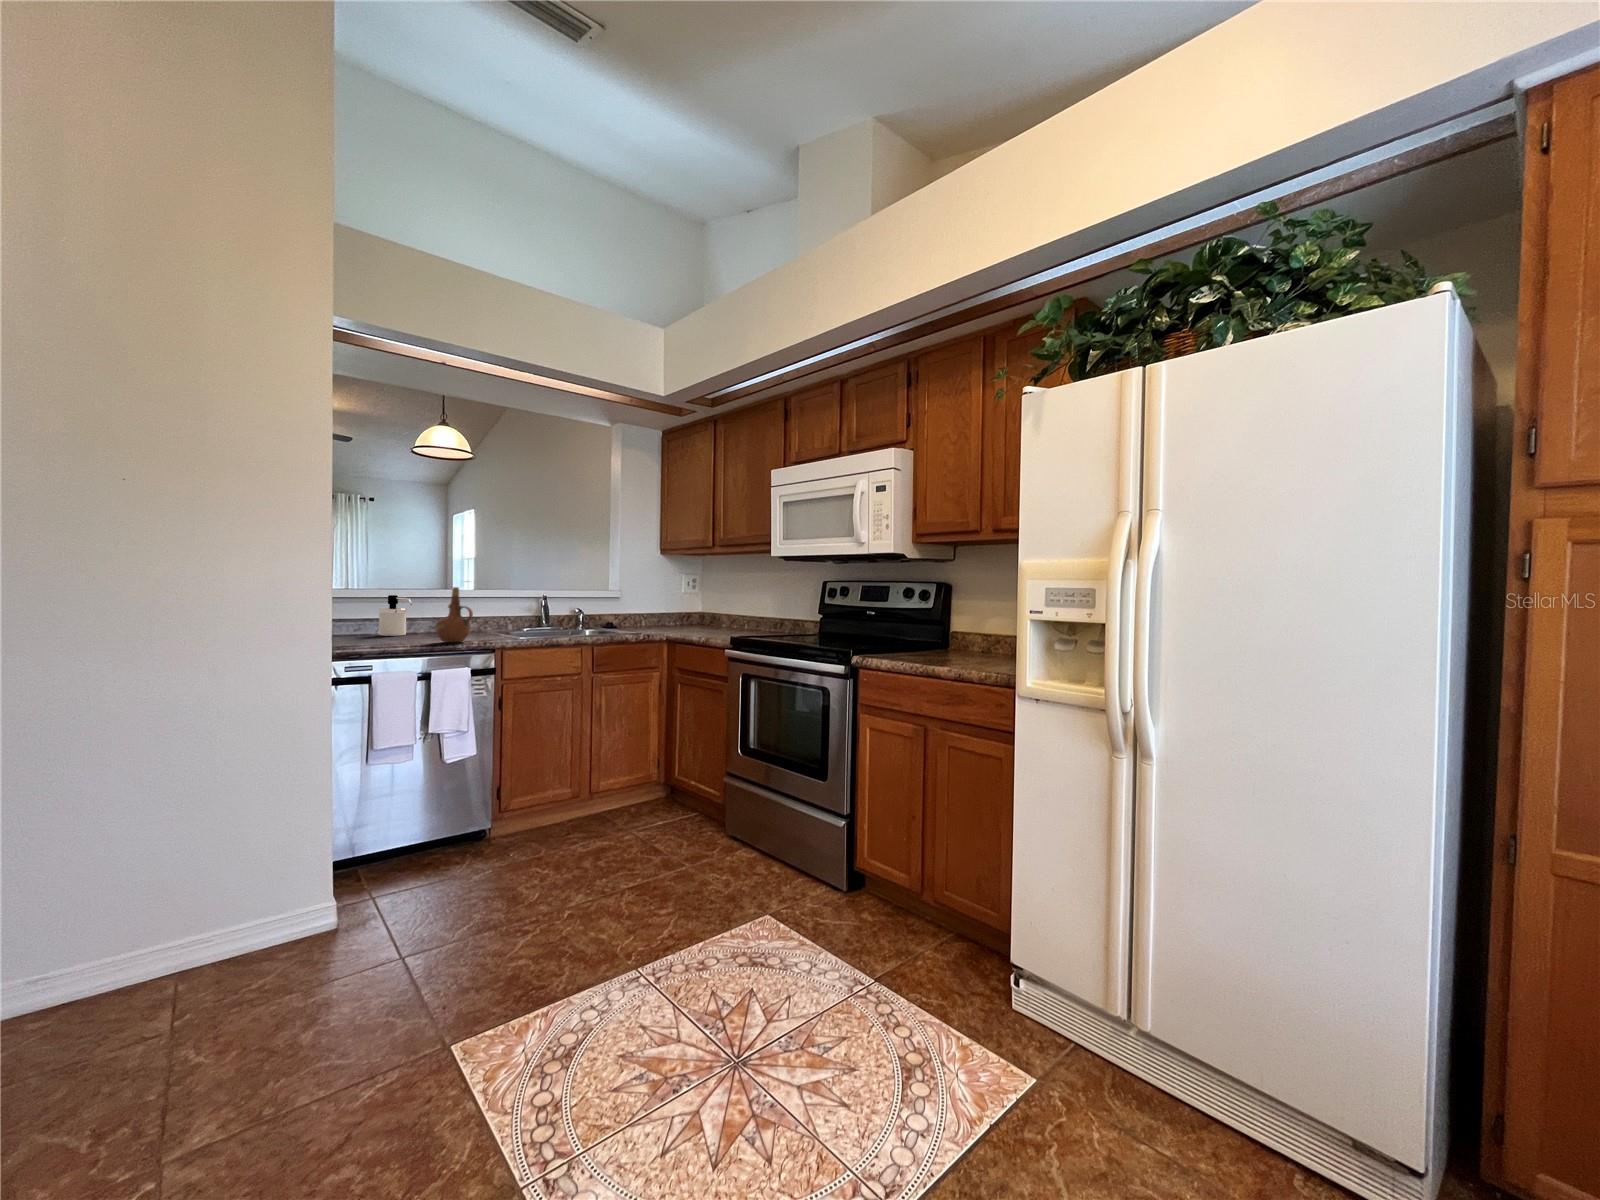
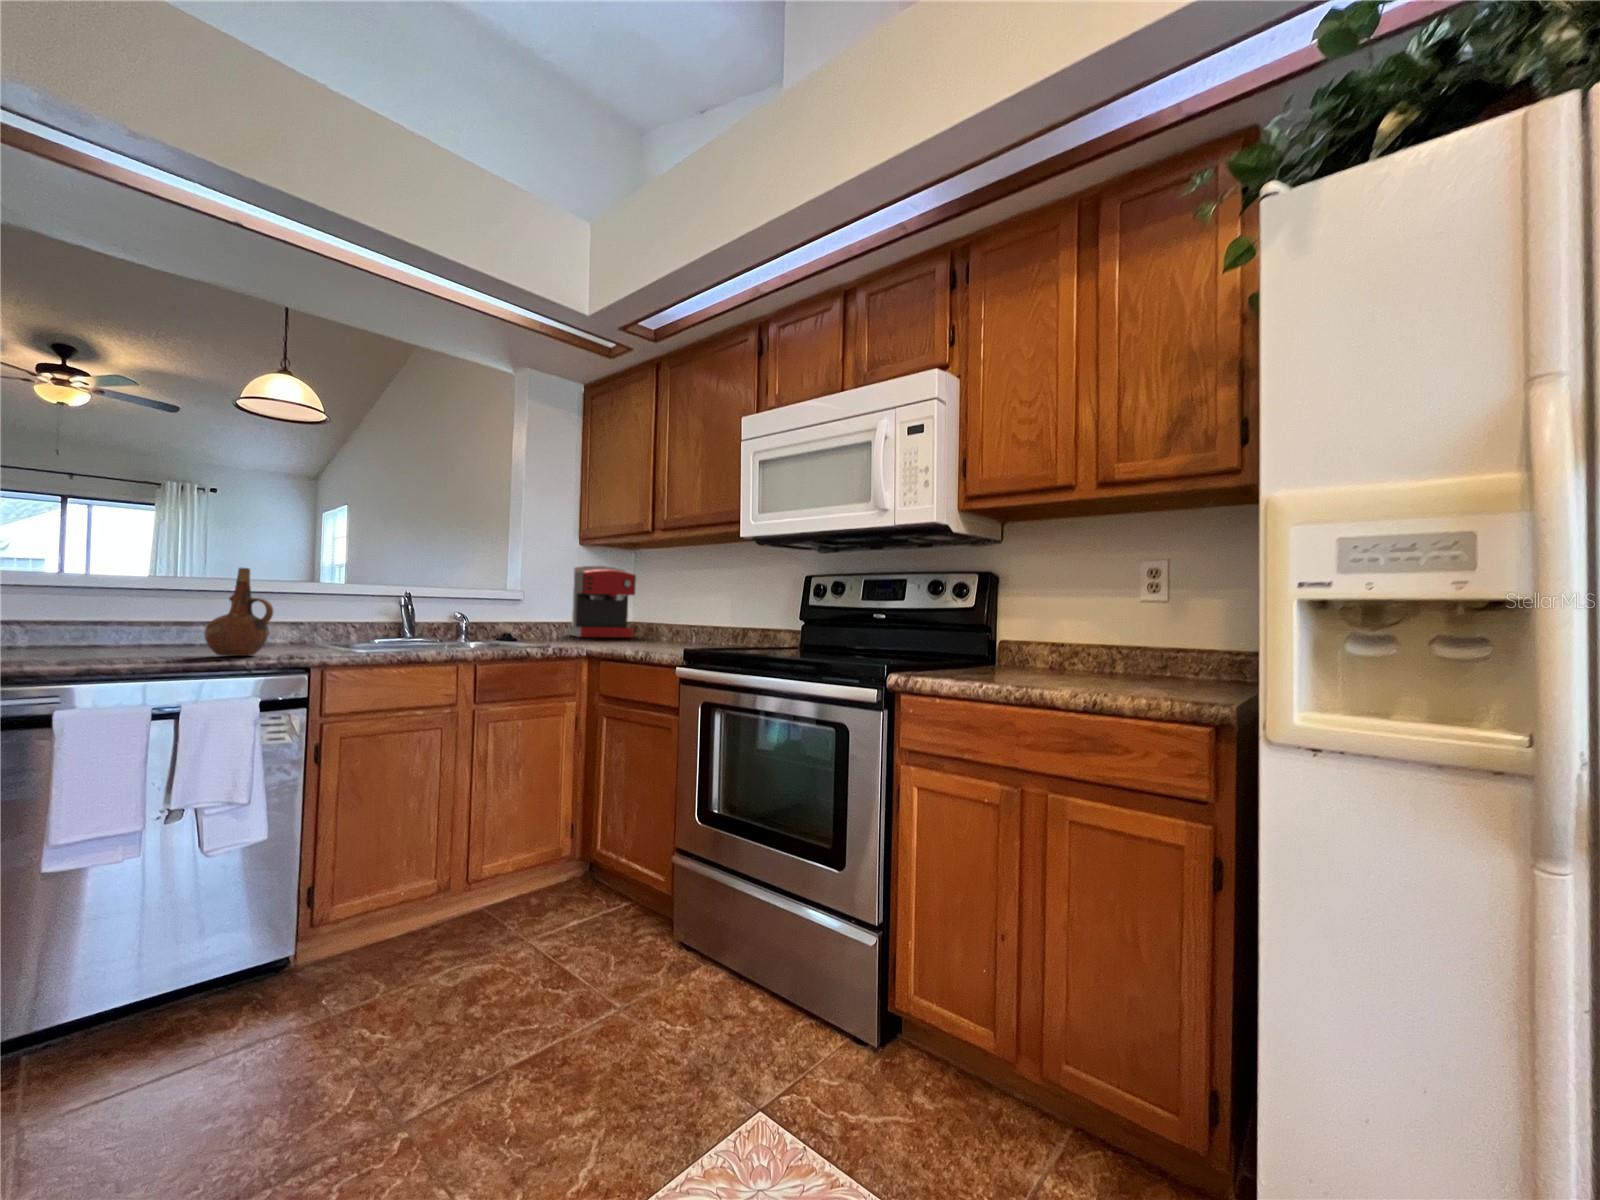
coffee maker: none [654,571,702,625] -> present [569,566,636,638]
soap dispenser: present [378,595,412,636] -> none [122,585,181,647]

